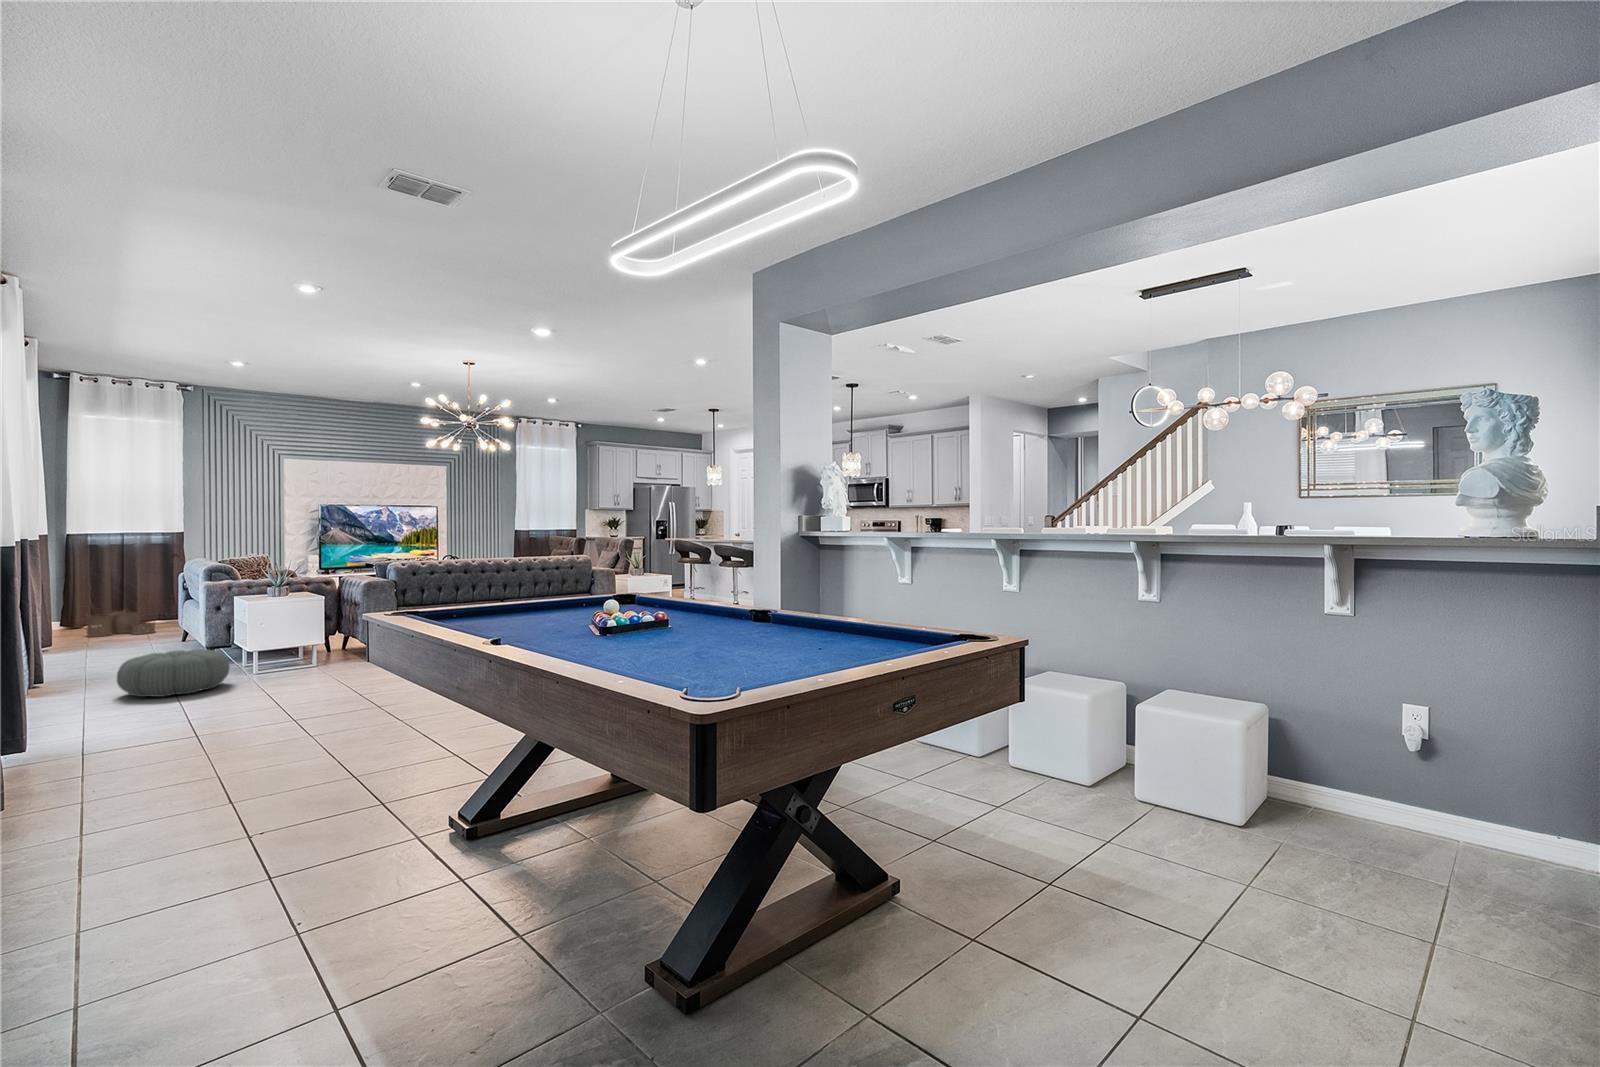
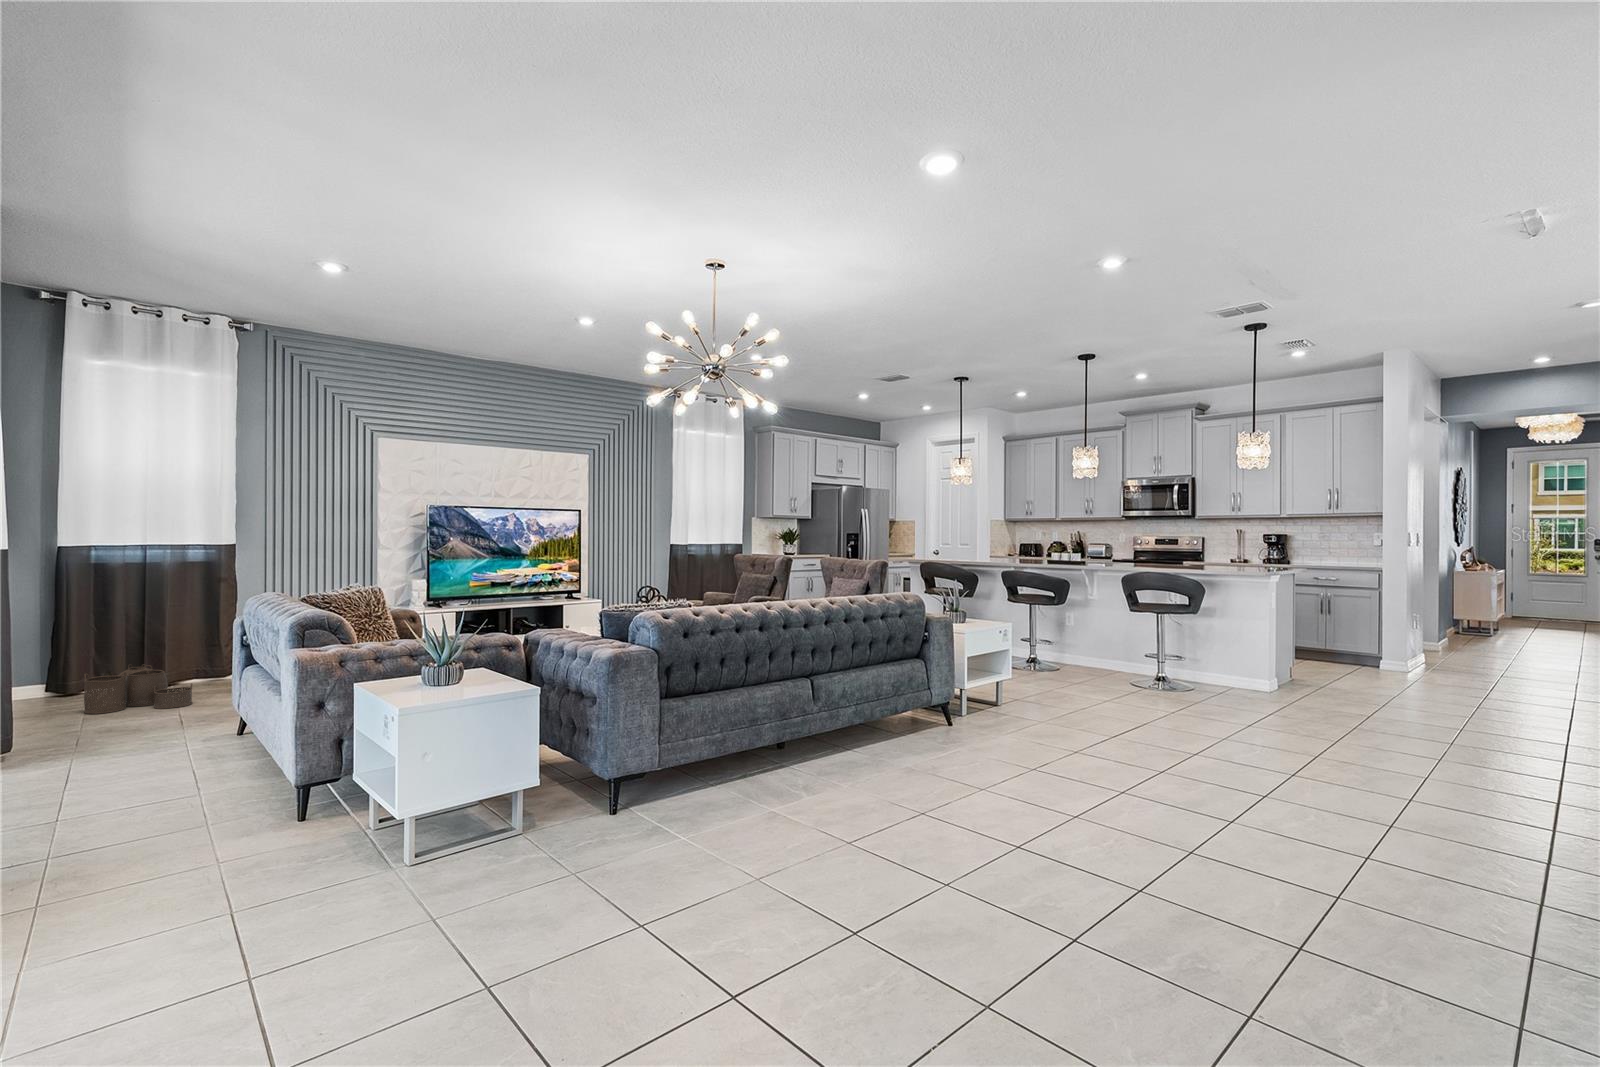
pouf: present [117,649,230,697] -> none [118,822,369,978]

